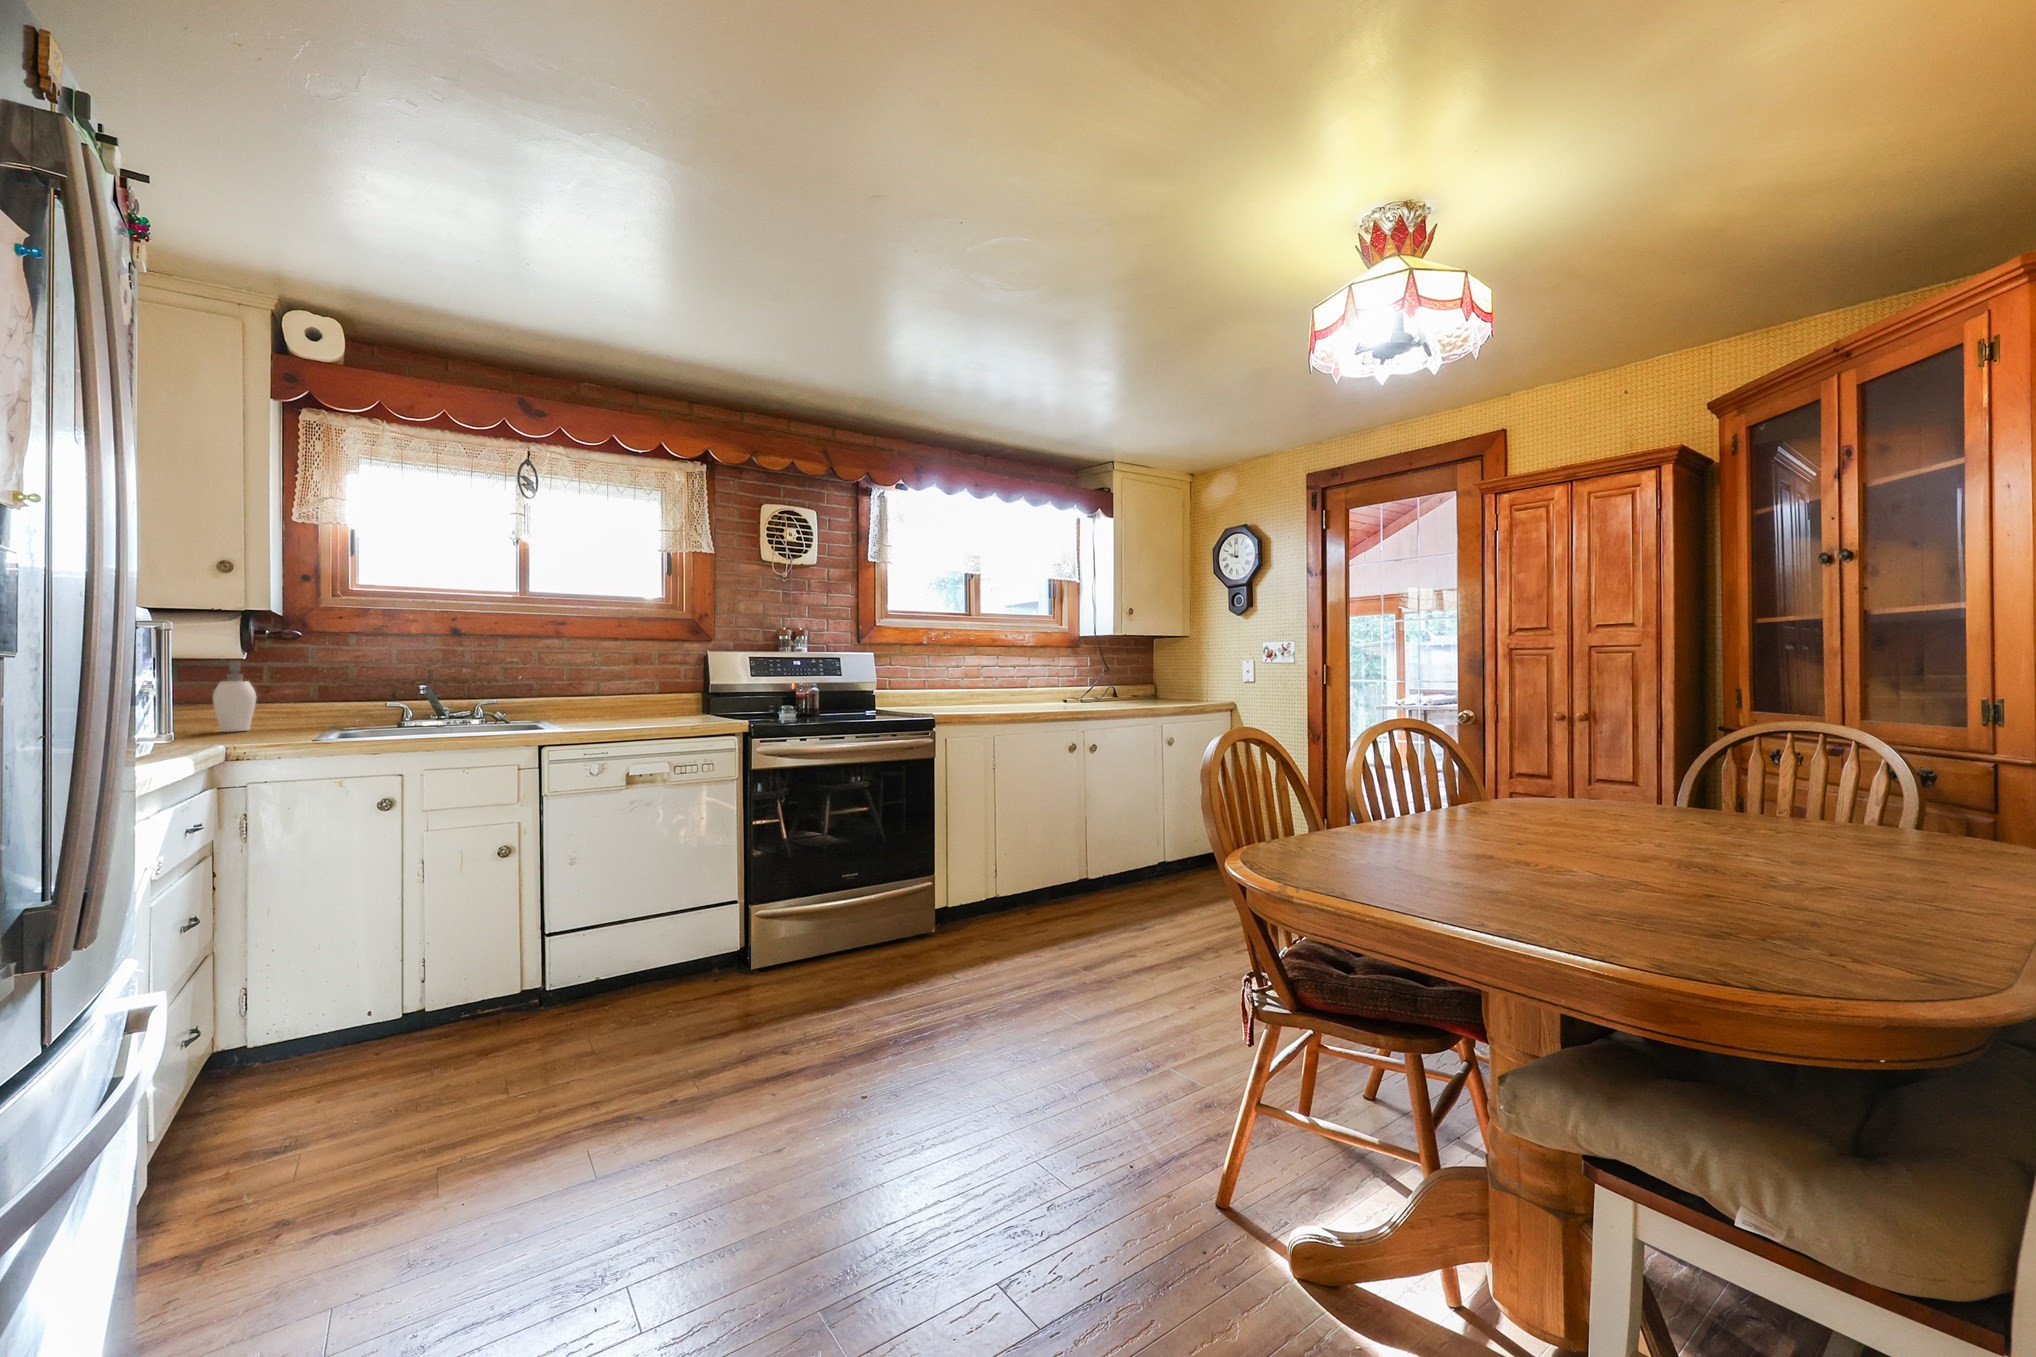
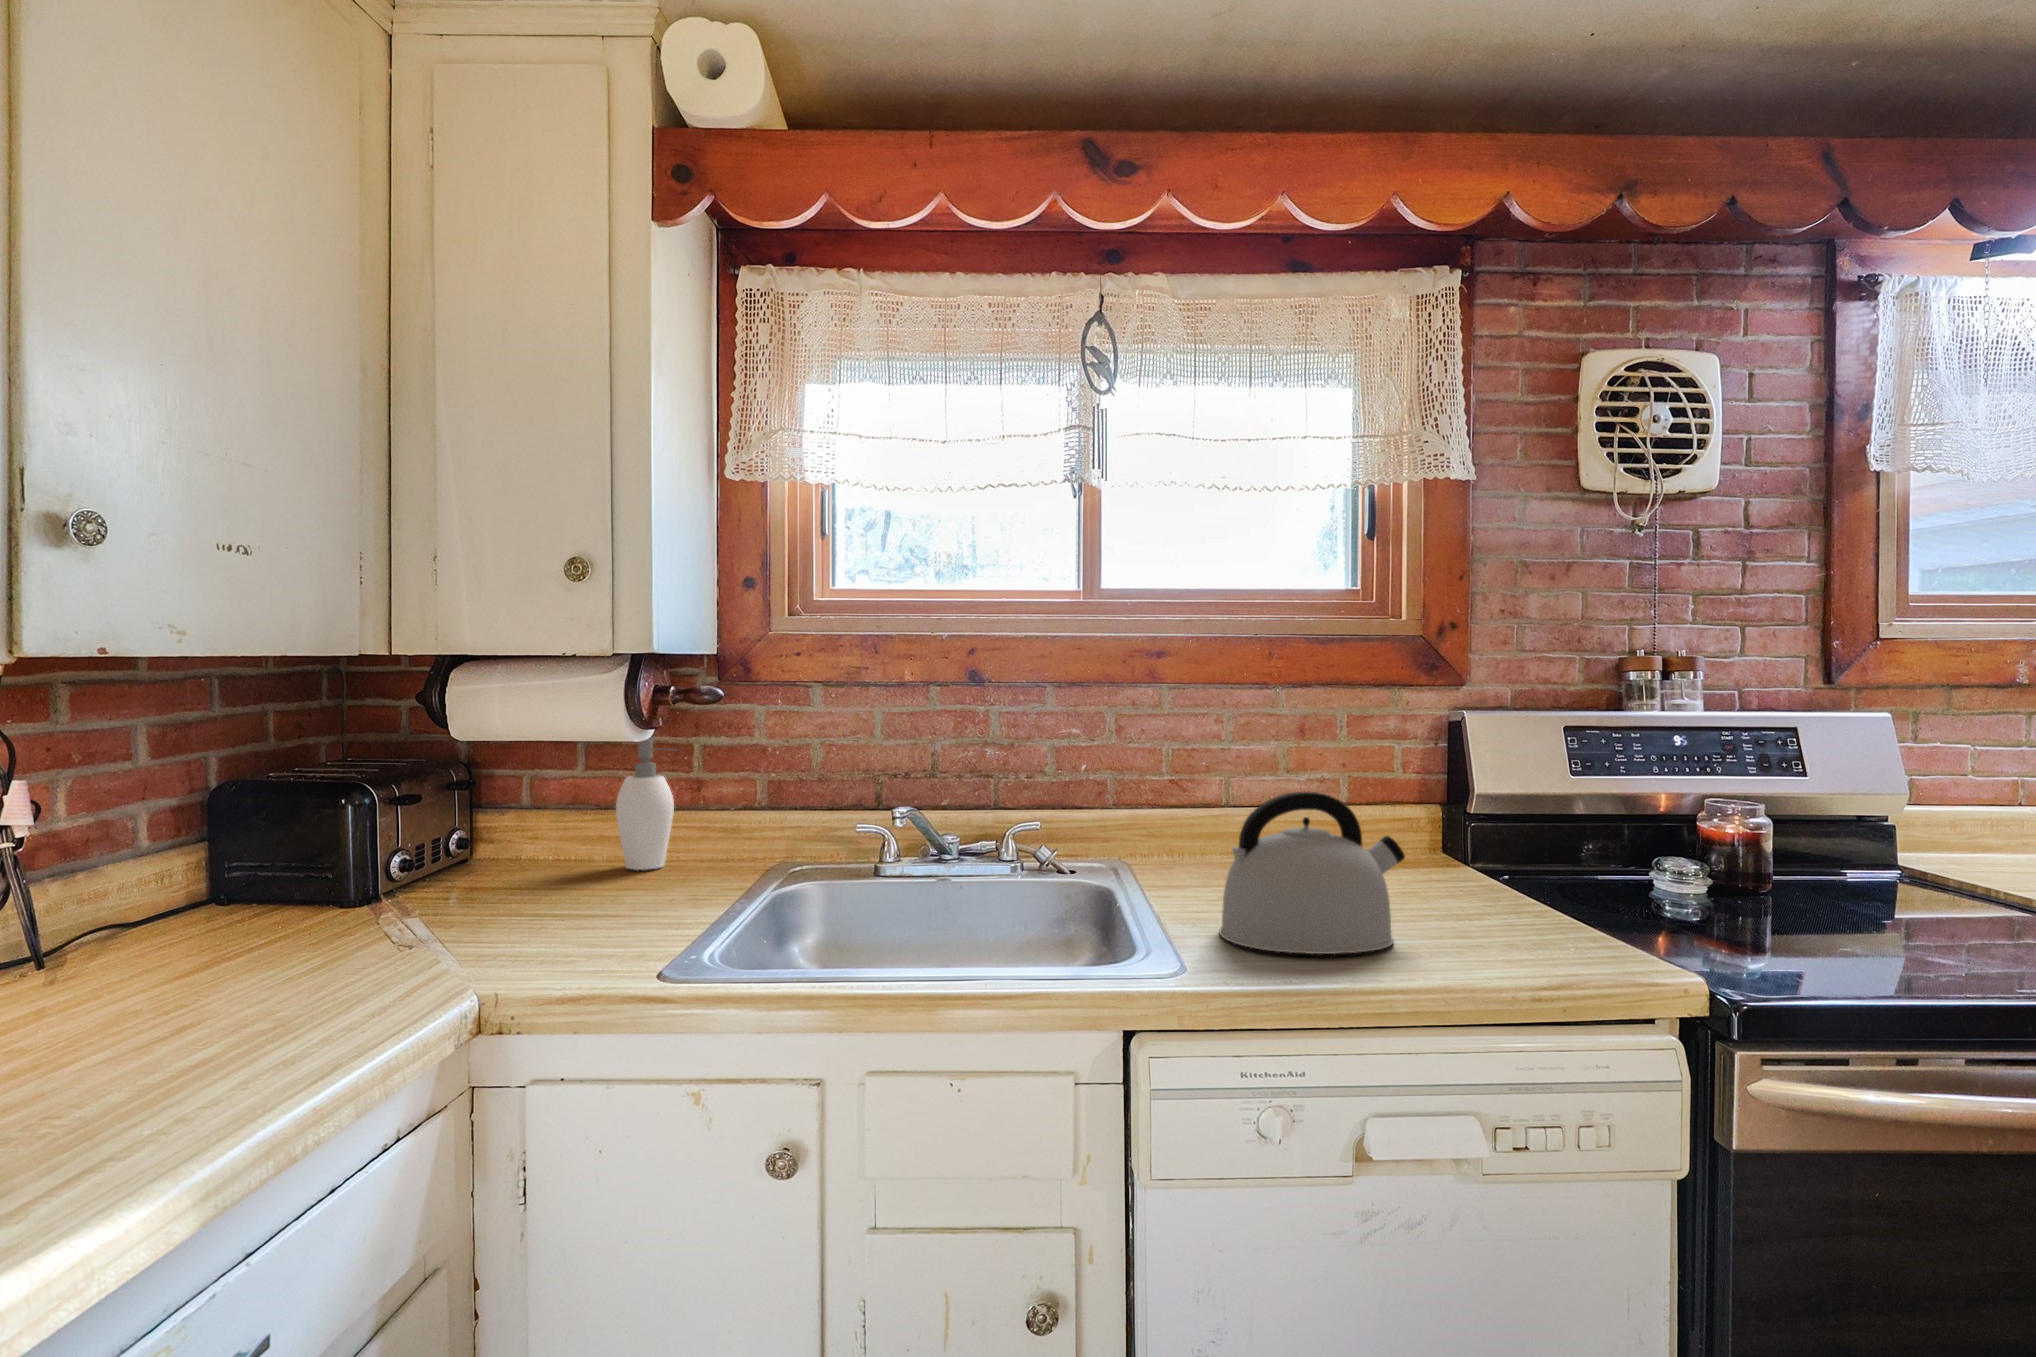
kettle: none [583,674,664,733] -> present [1220,792,1405,954]

